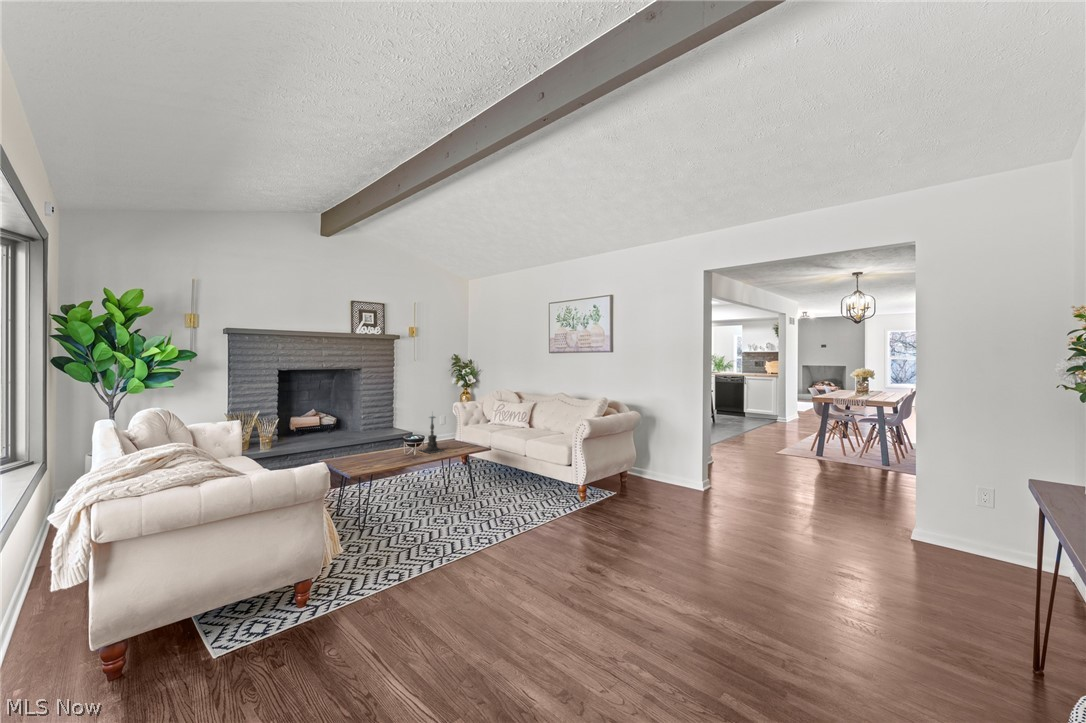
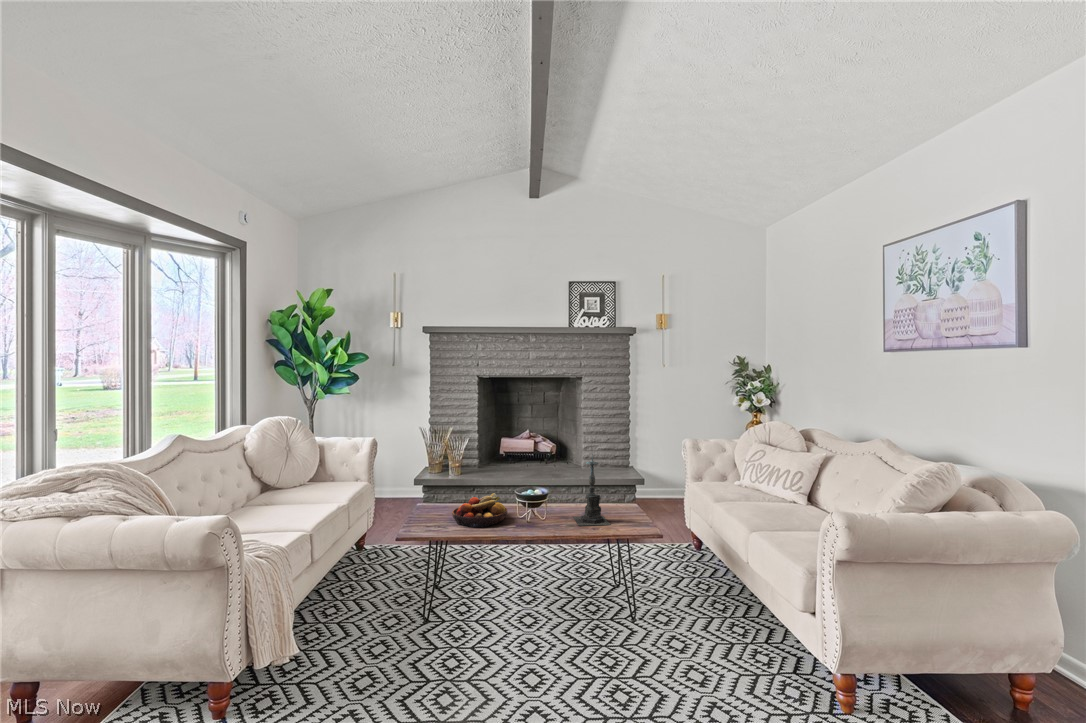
fruit bowl: none [346,443,383,464] -> present [452,493,507,527]

